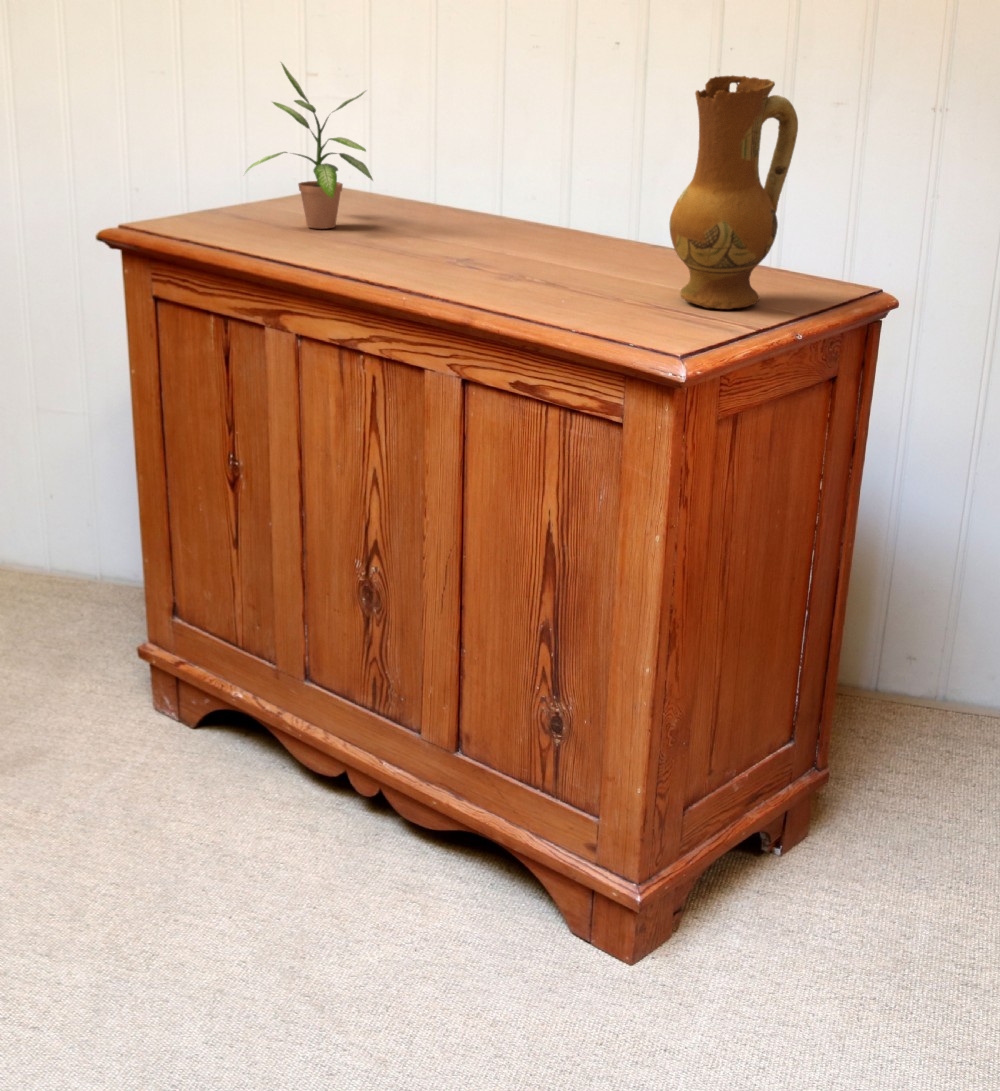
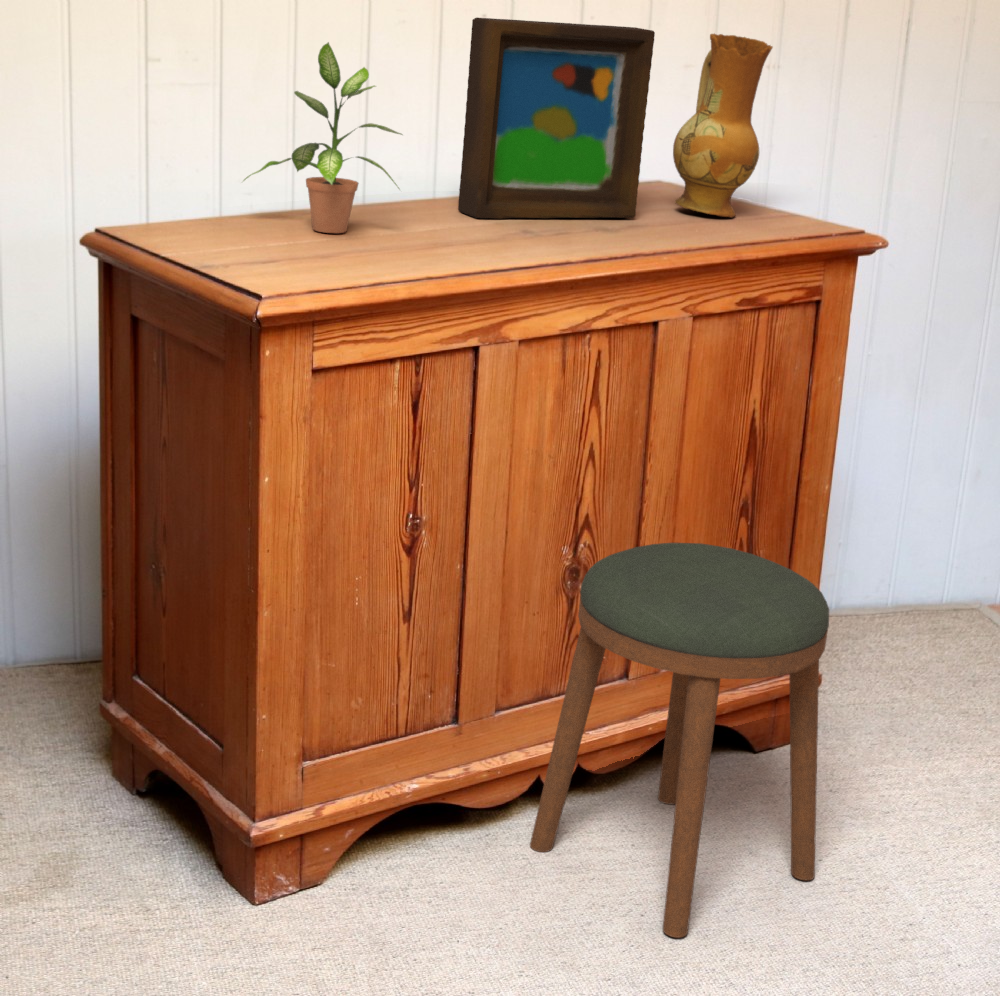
picture frame: none [473,51,643,280] -> present [458,18,655,219]
stool: none [137,567,424,973] -> present [530,543,829,938]

